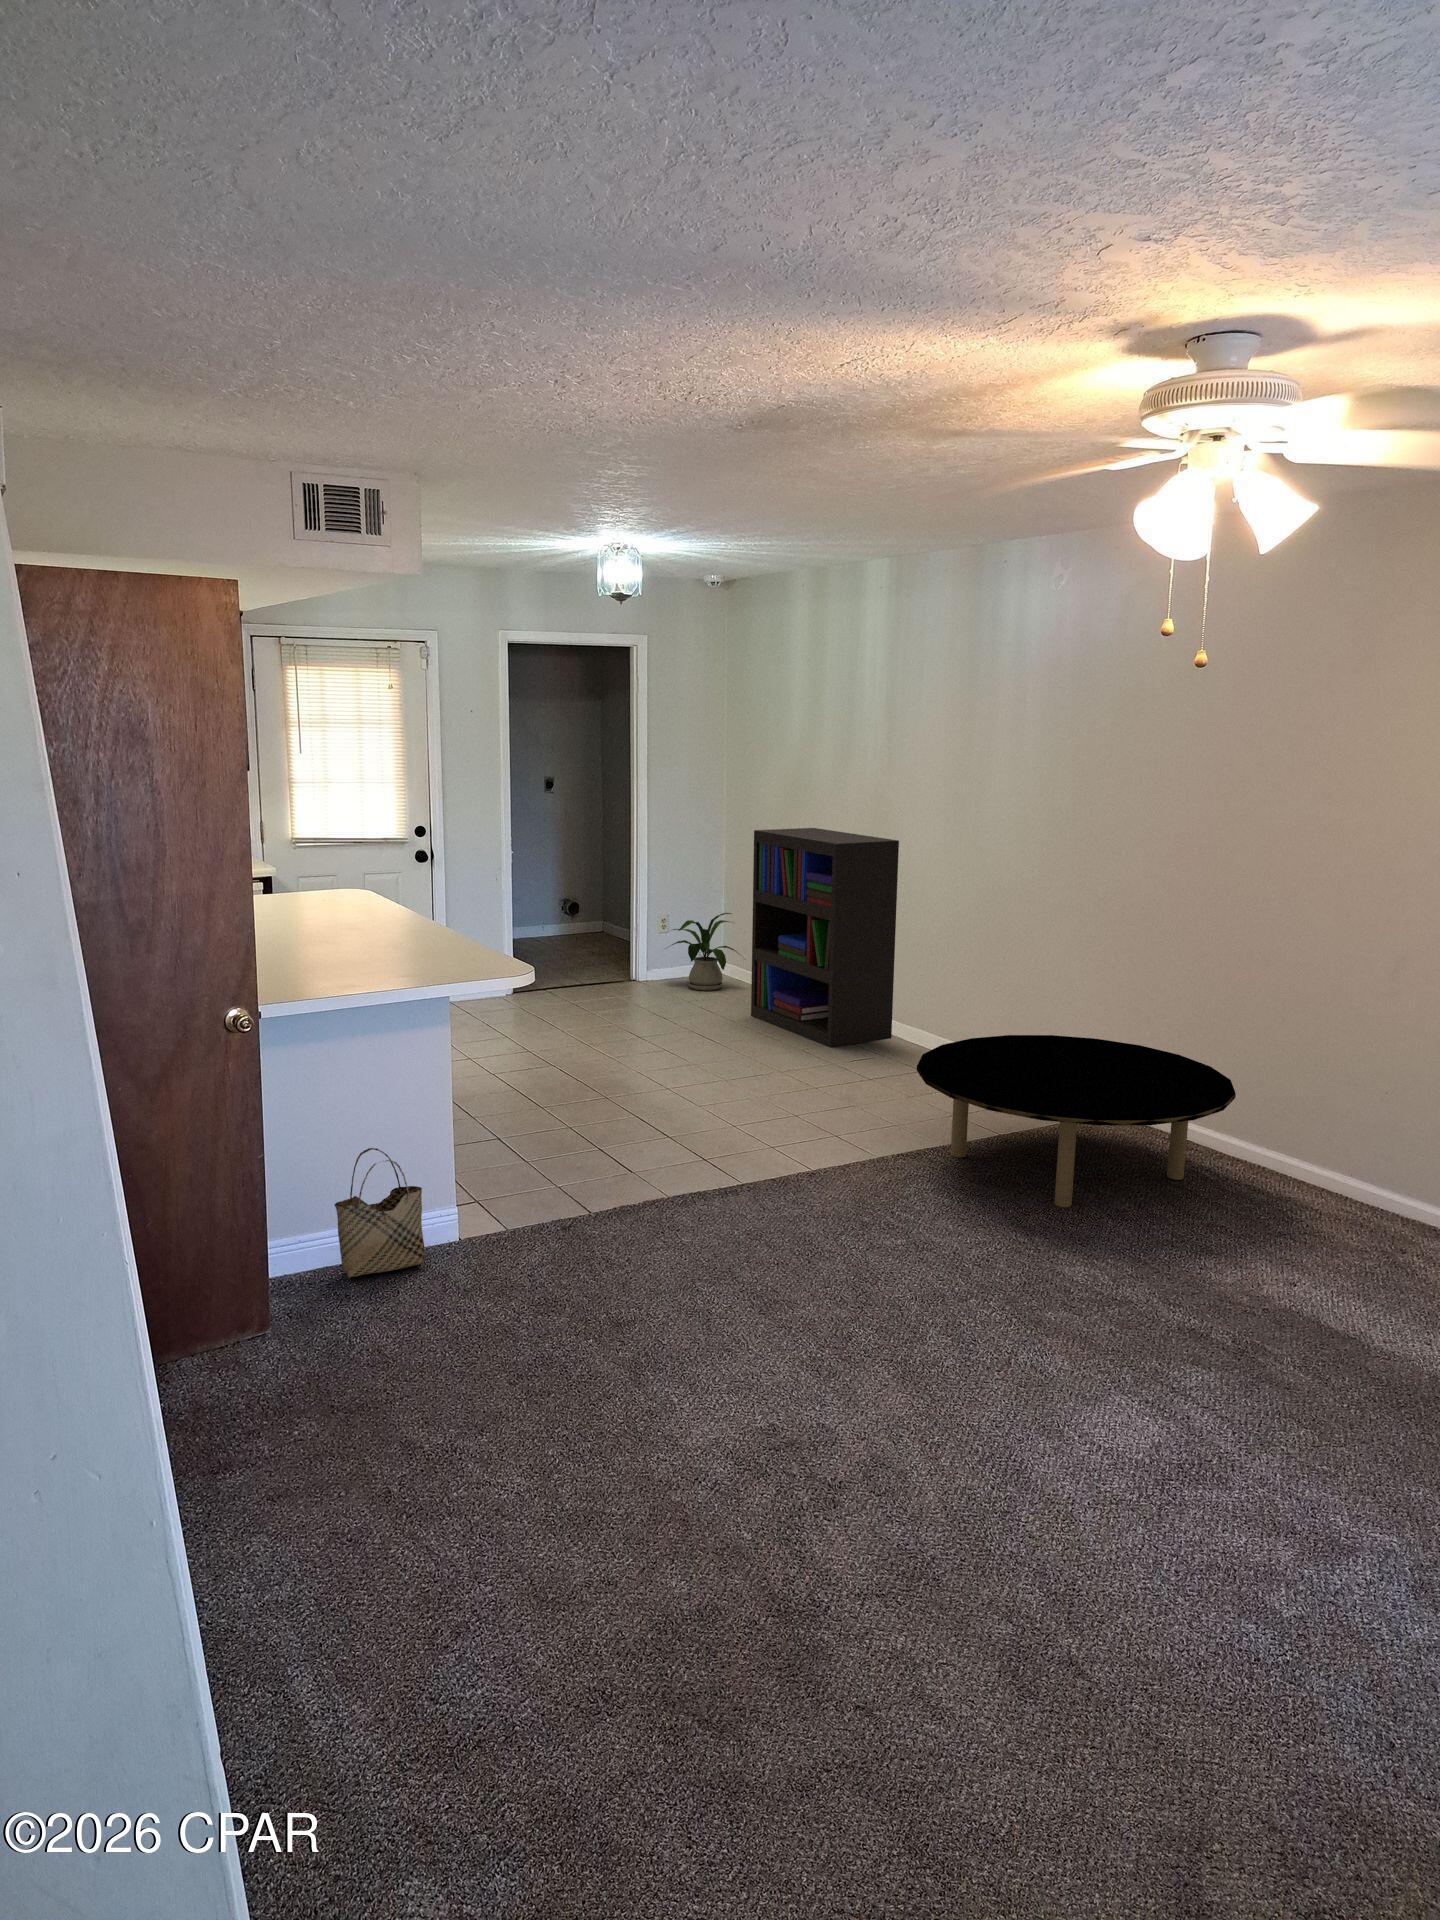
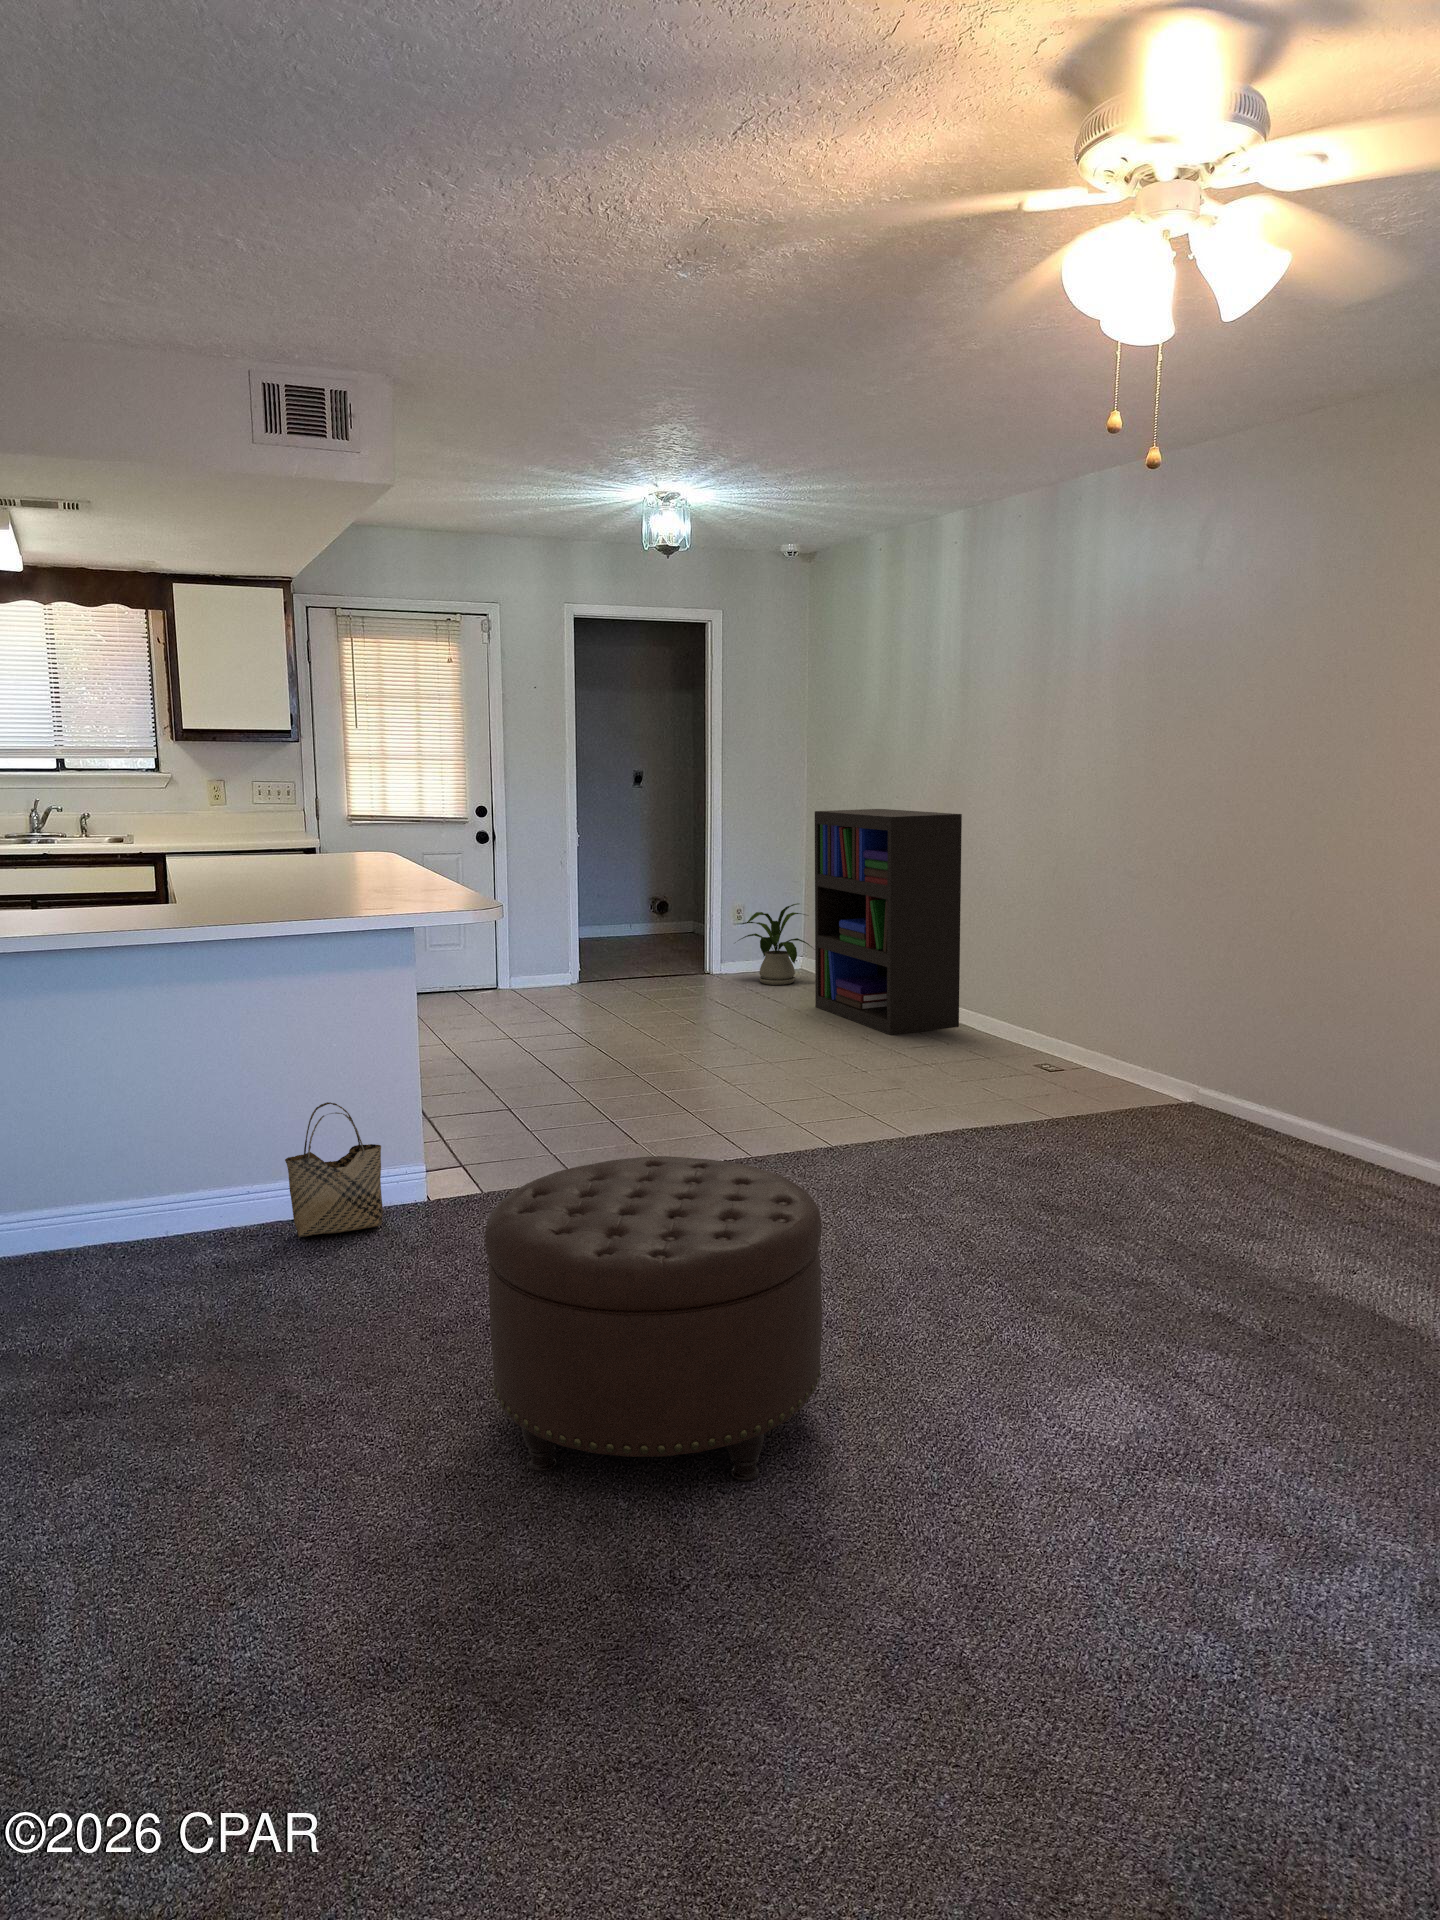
coffee table: present [917,1035,1236,1207] -> none [946,1008,1303,1186]
ottoman: none [607,1213,903,1507] -> present [485,1156,822,1481]

